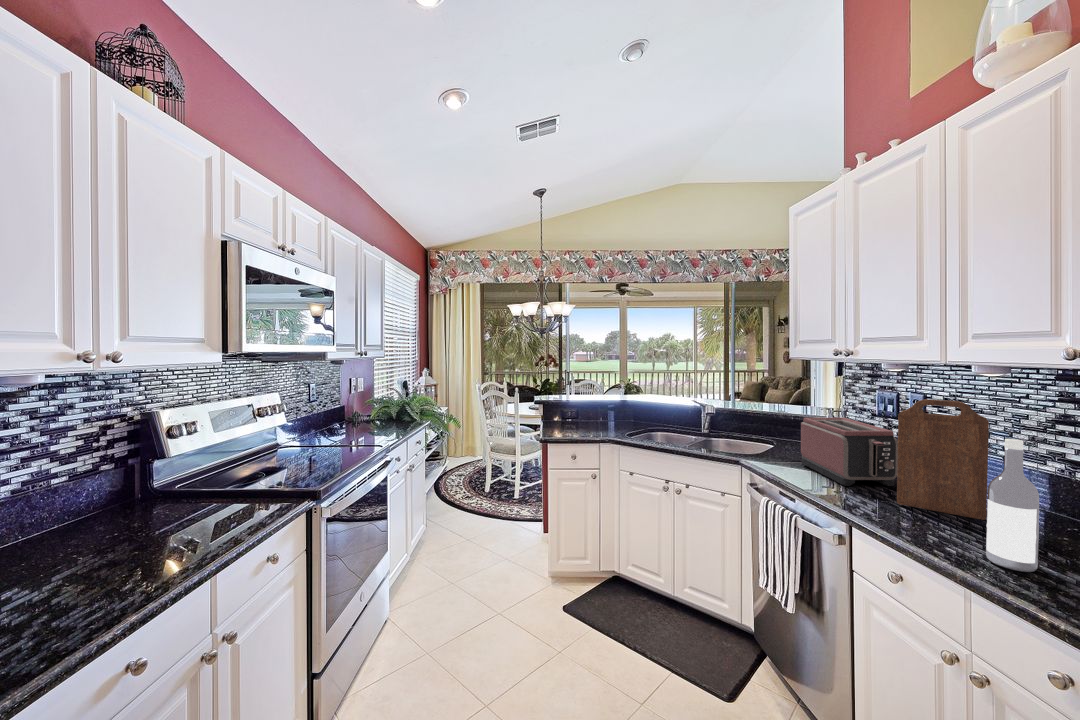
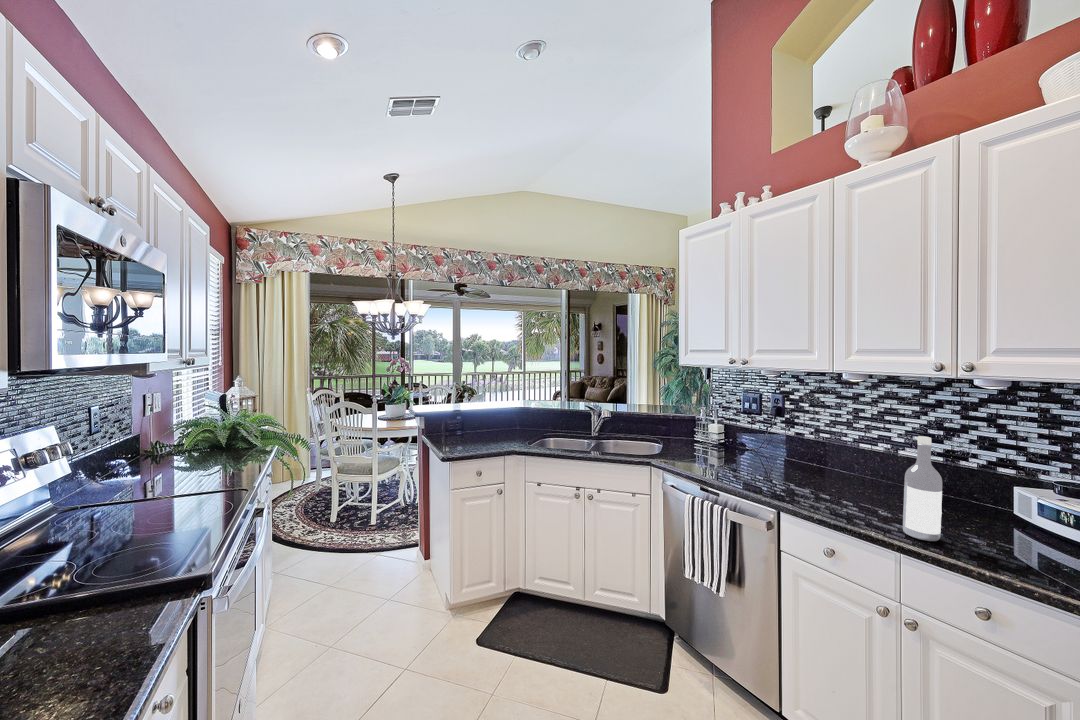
cutting board: present [897,399,989,520] -> none [801,402,866,496]
toaster: present [801,418,898,486] -> none [700,416,784,478]

